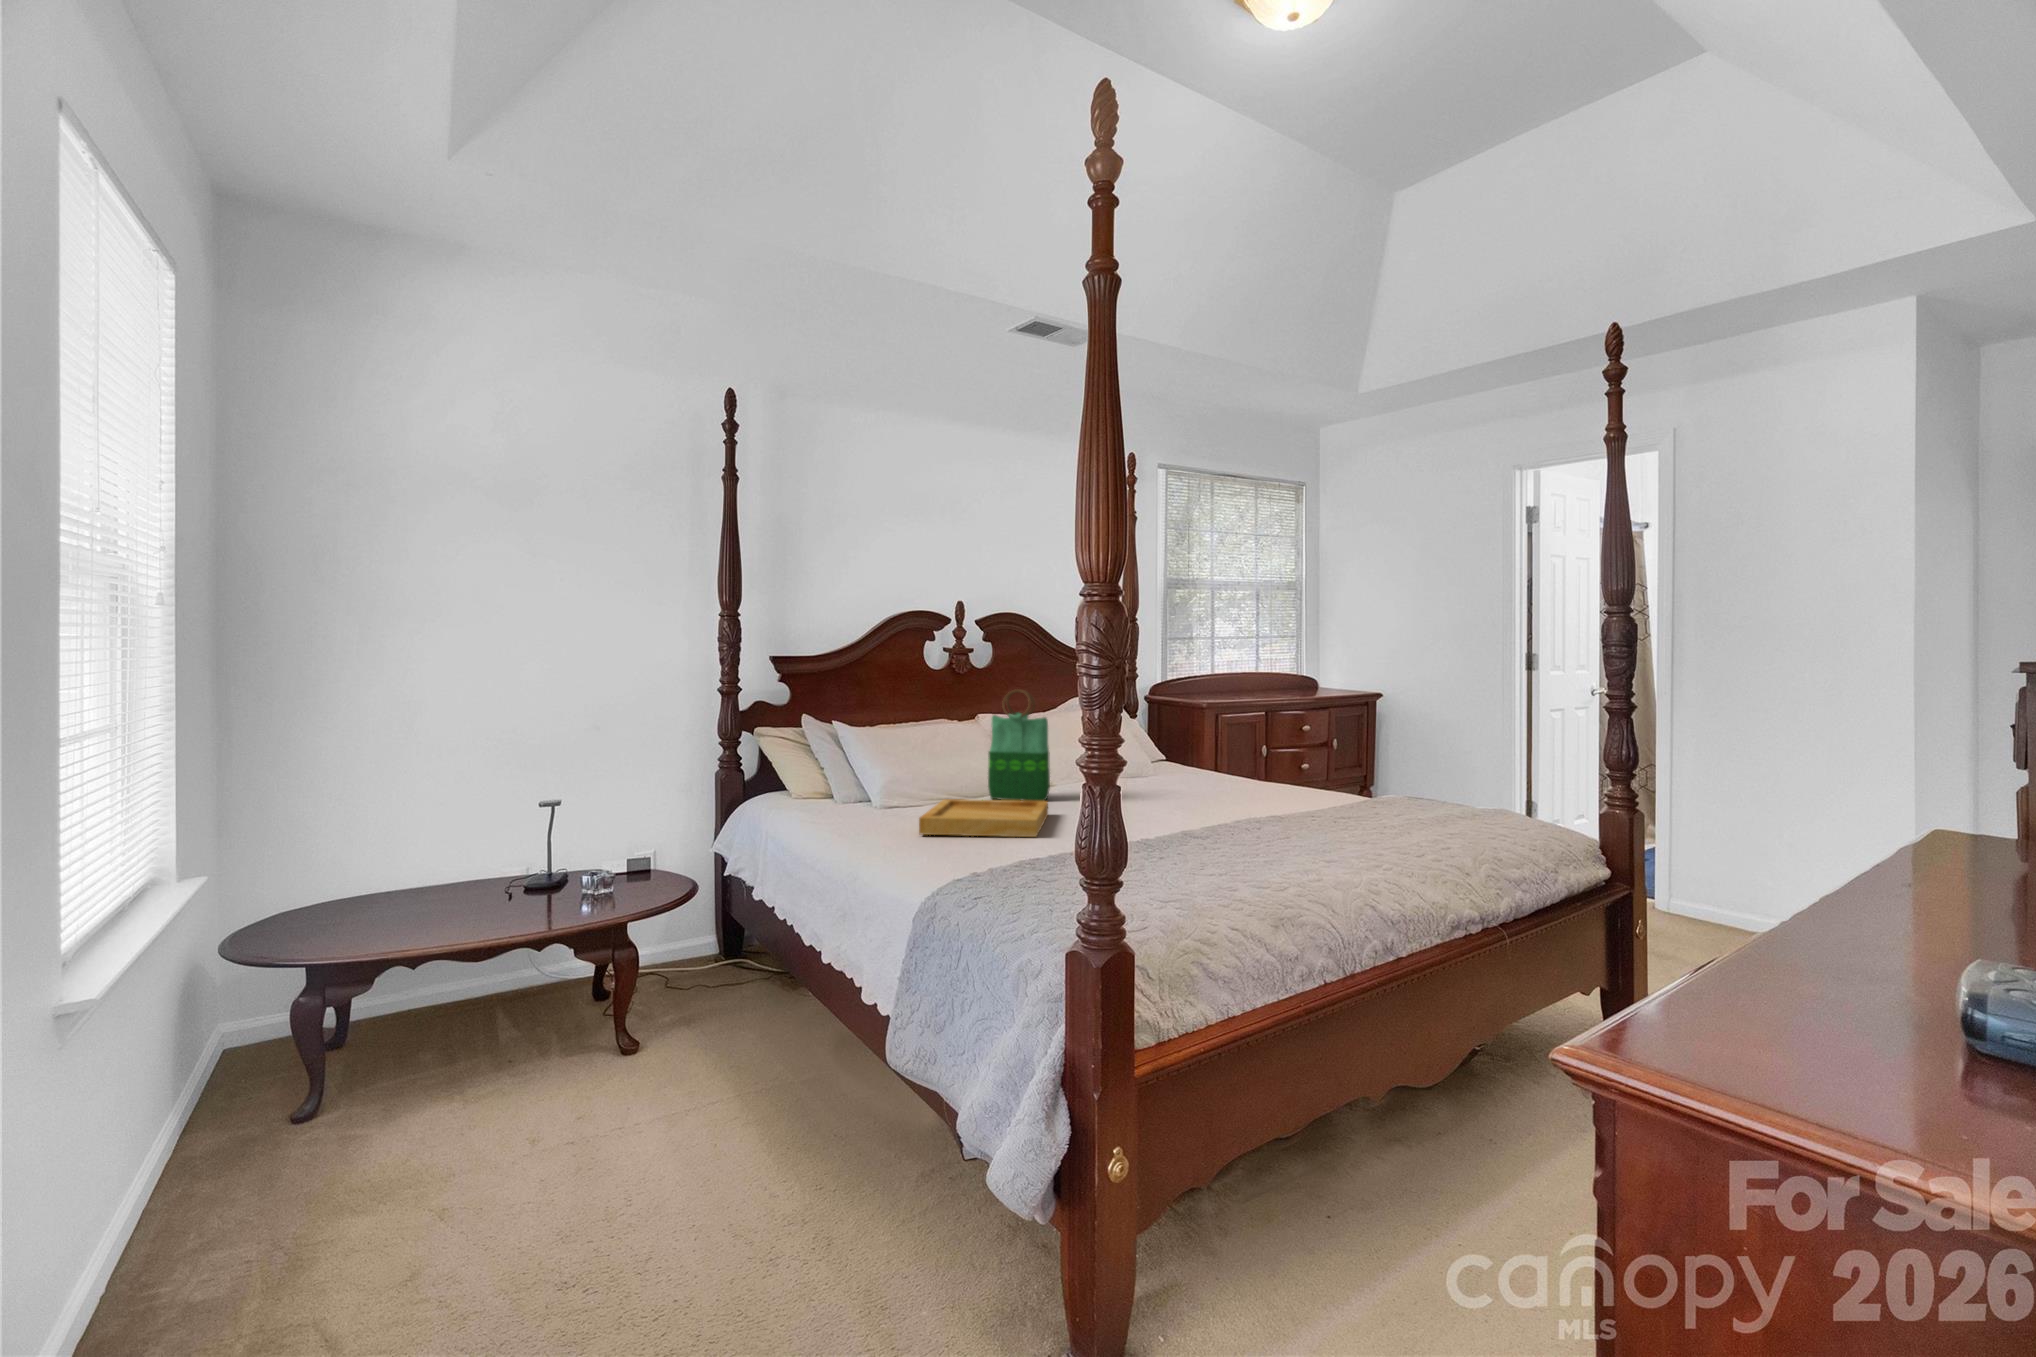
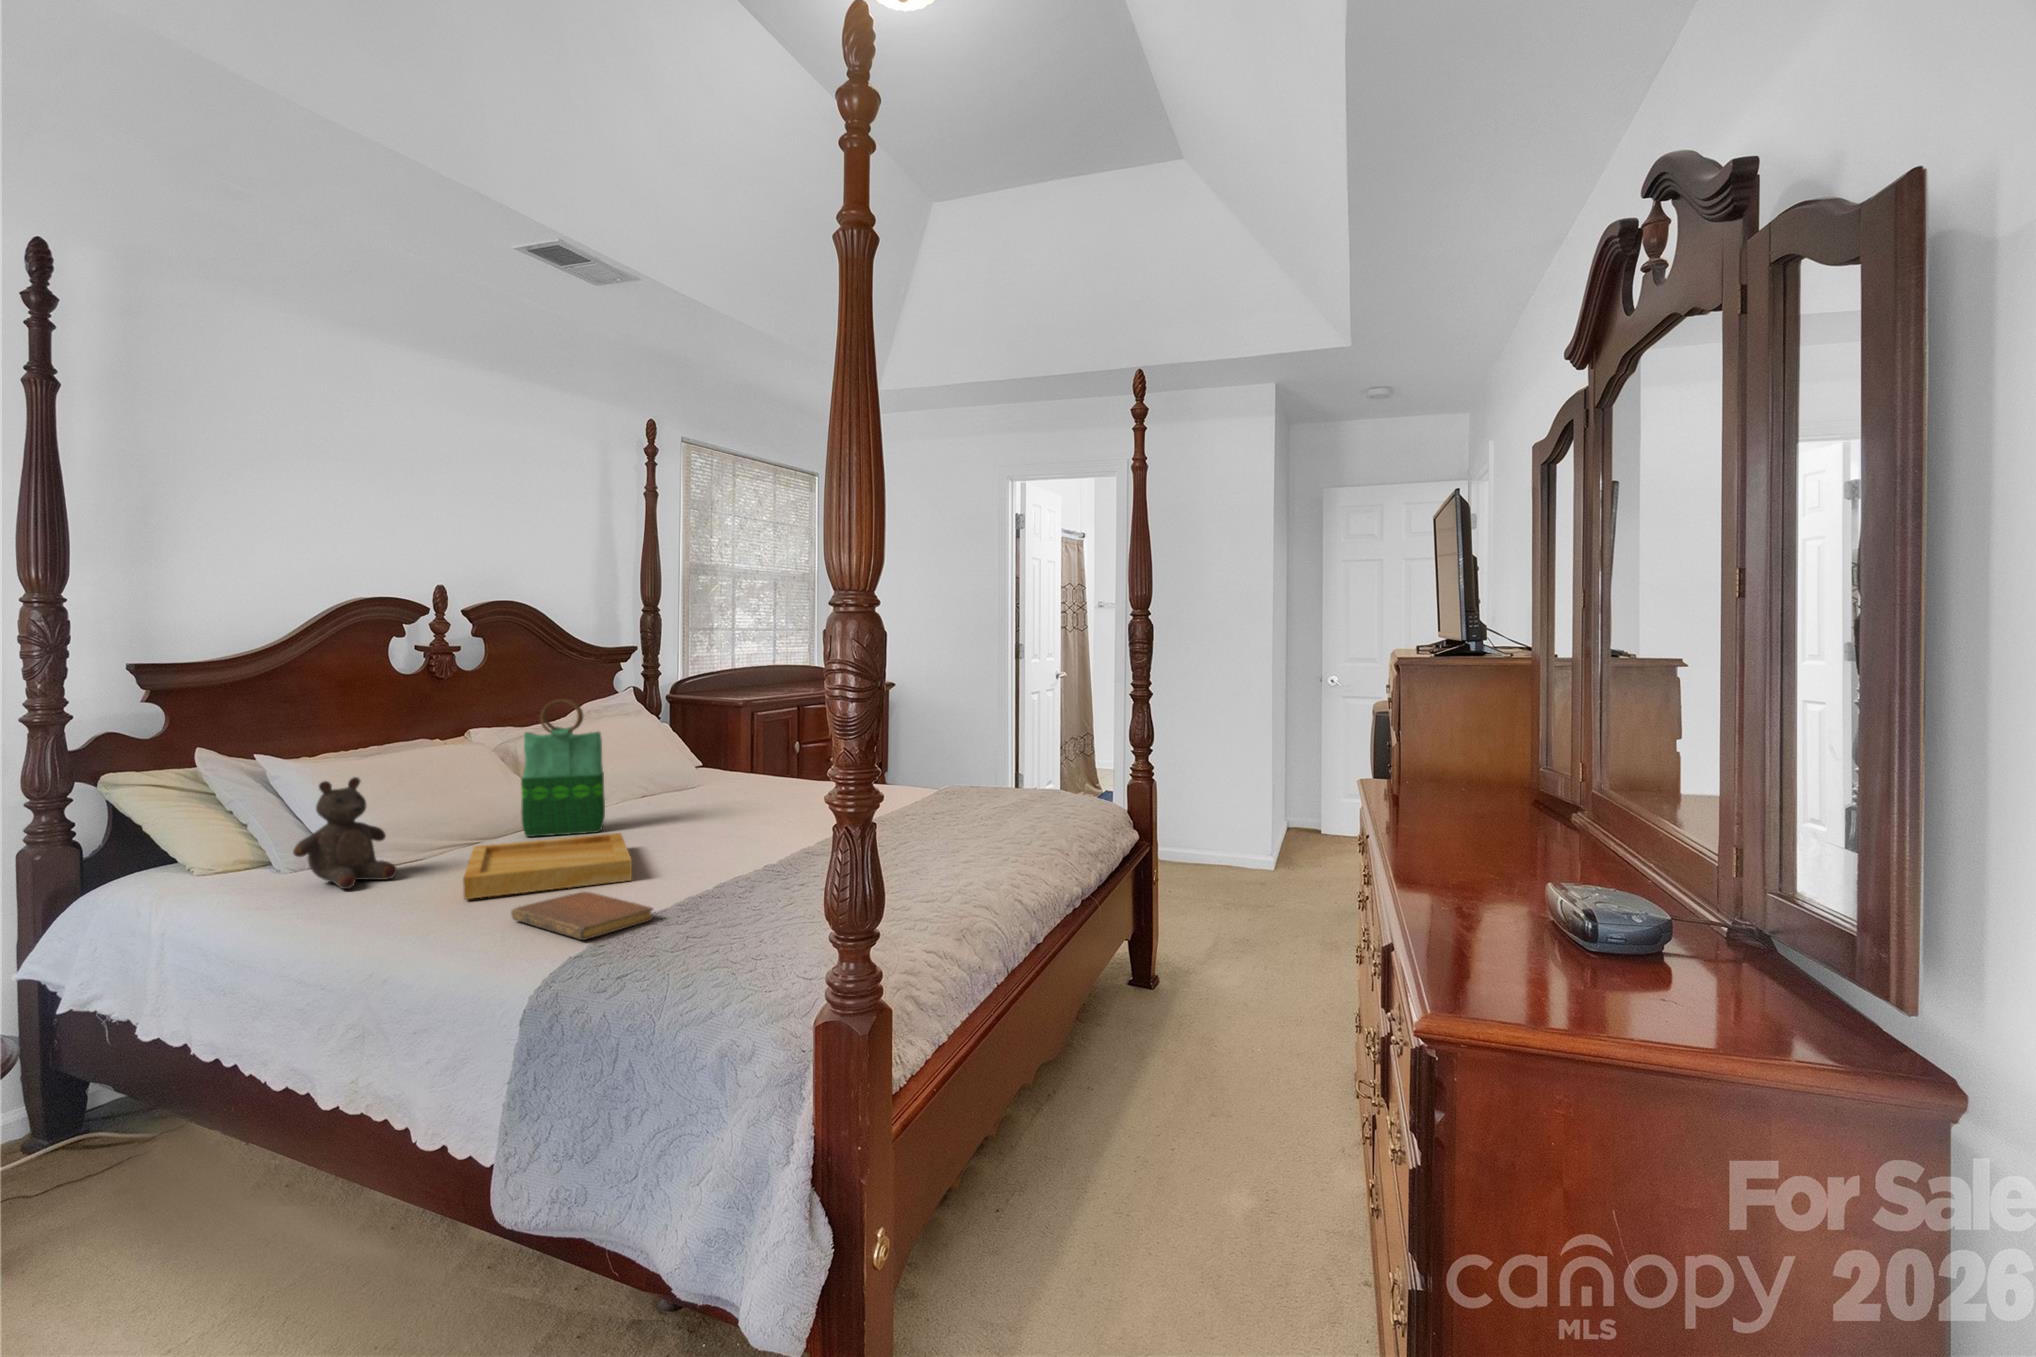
stuffed bear: none [833,740,893,819] -> present [293,777,397,889]
notebook: none [936,839,1028,871] -> present [511,892,653,940]

